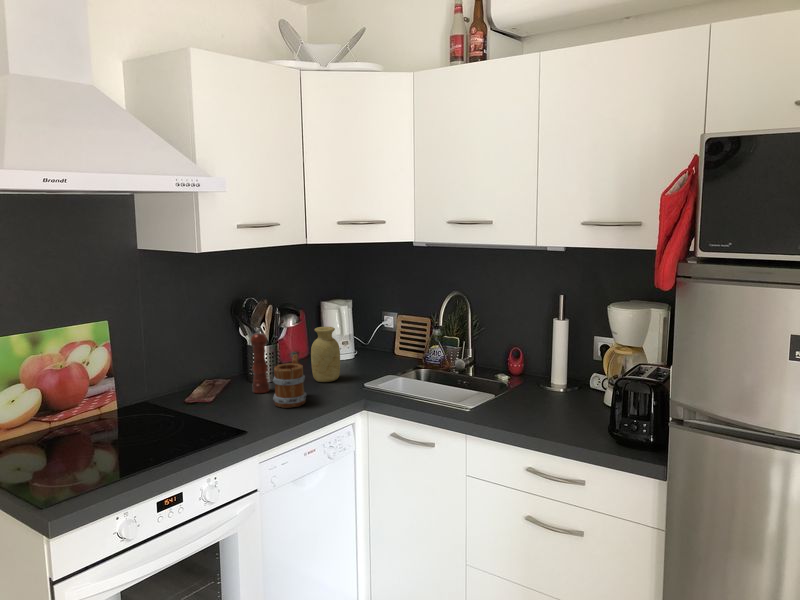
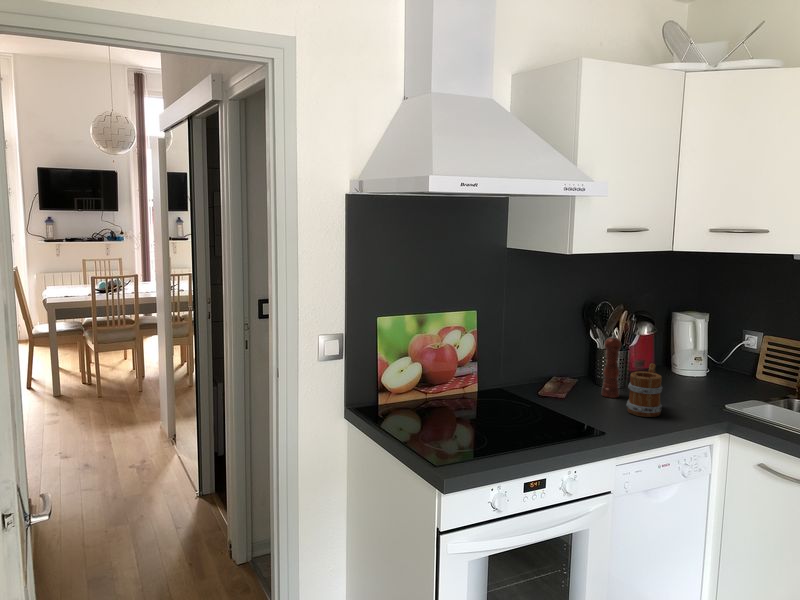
vase: present [311,327,340,382] -> none [664,338,697,397]

